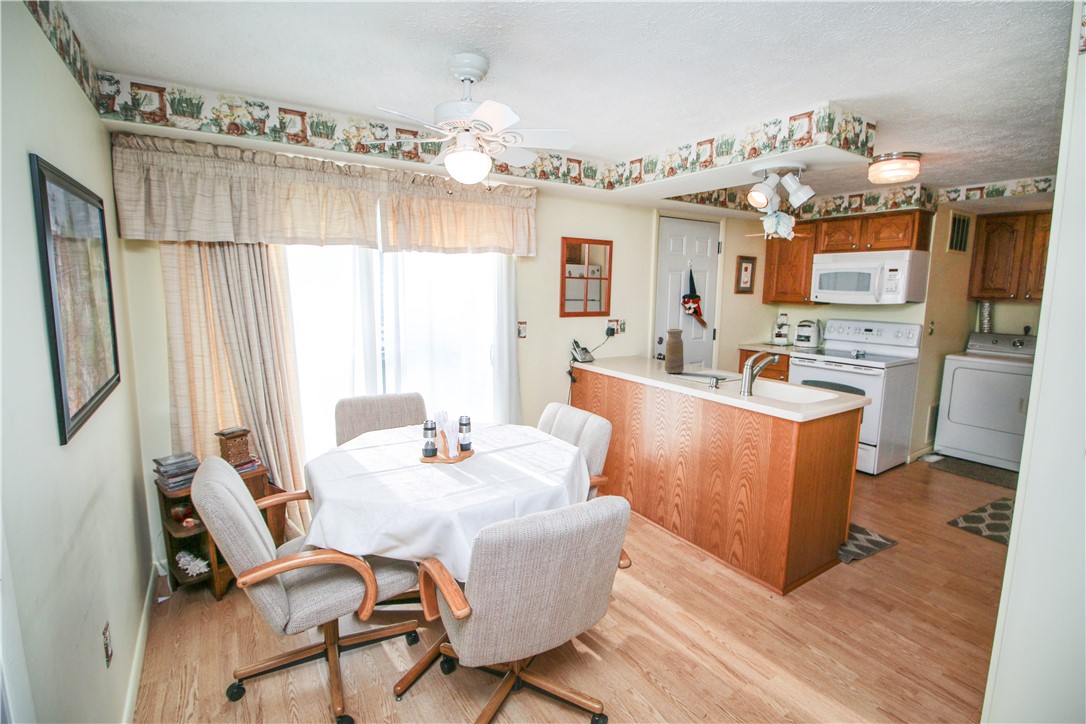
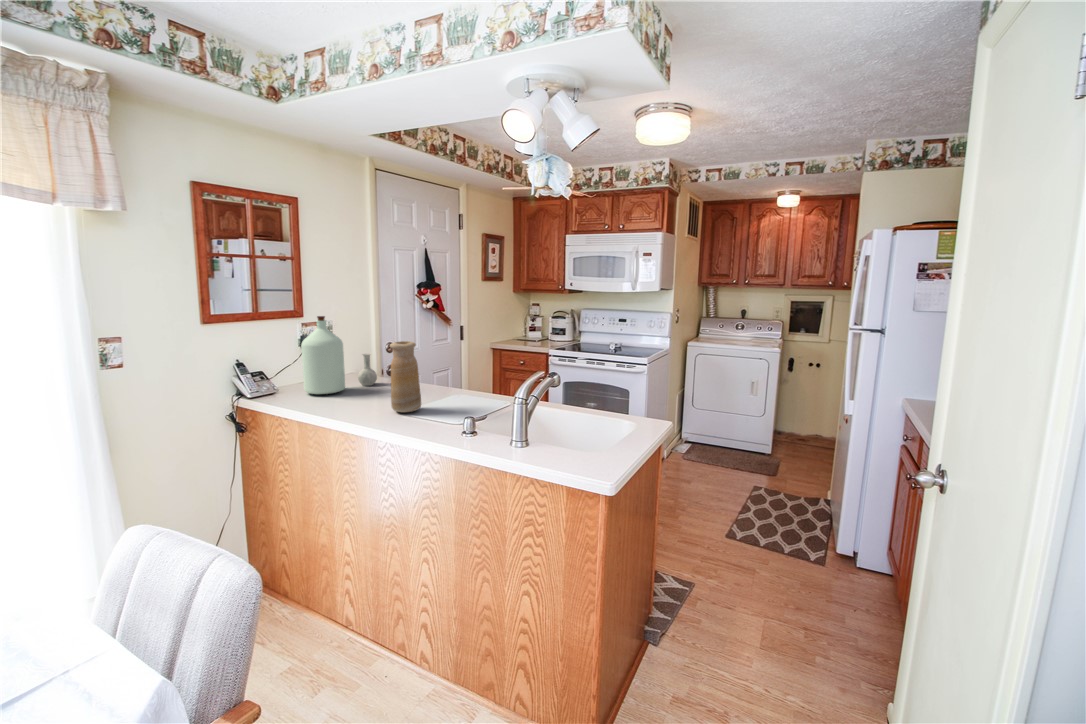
bottle: none [609,314,653,362] -> present [301,316,377,394]

